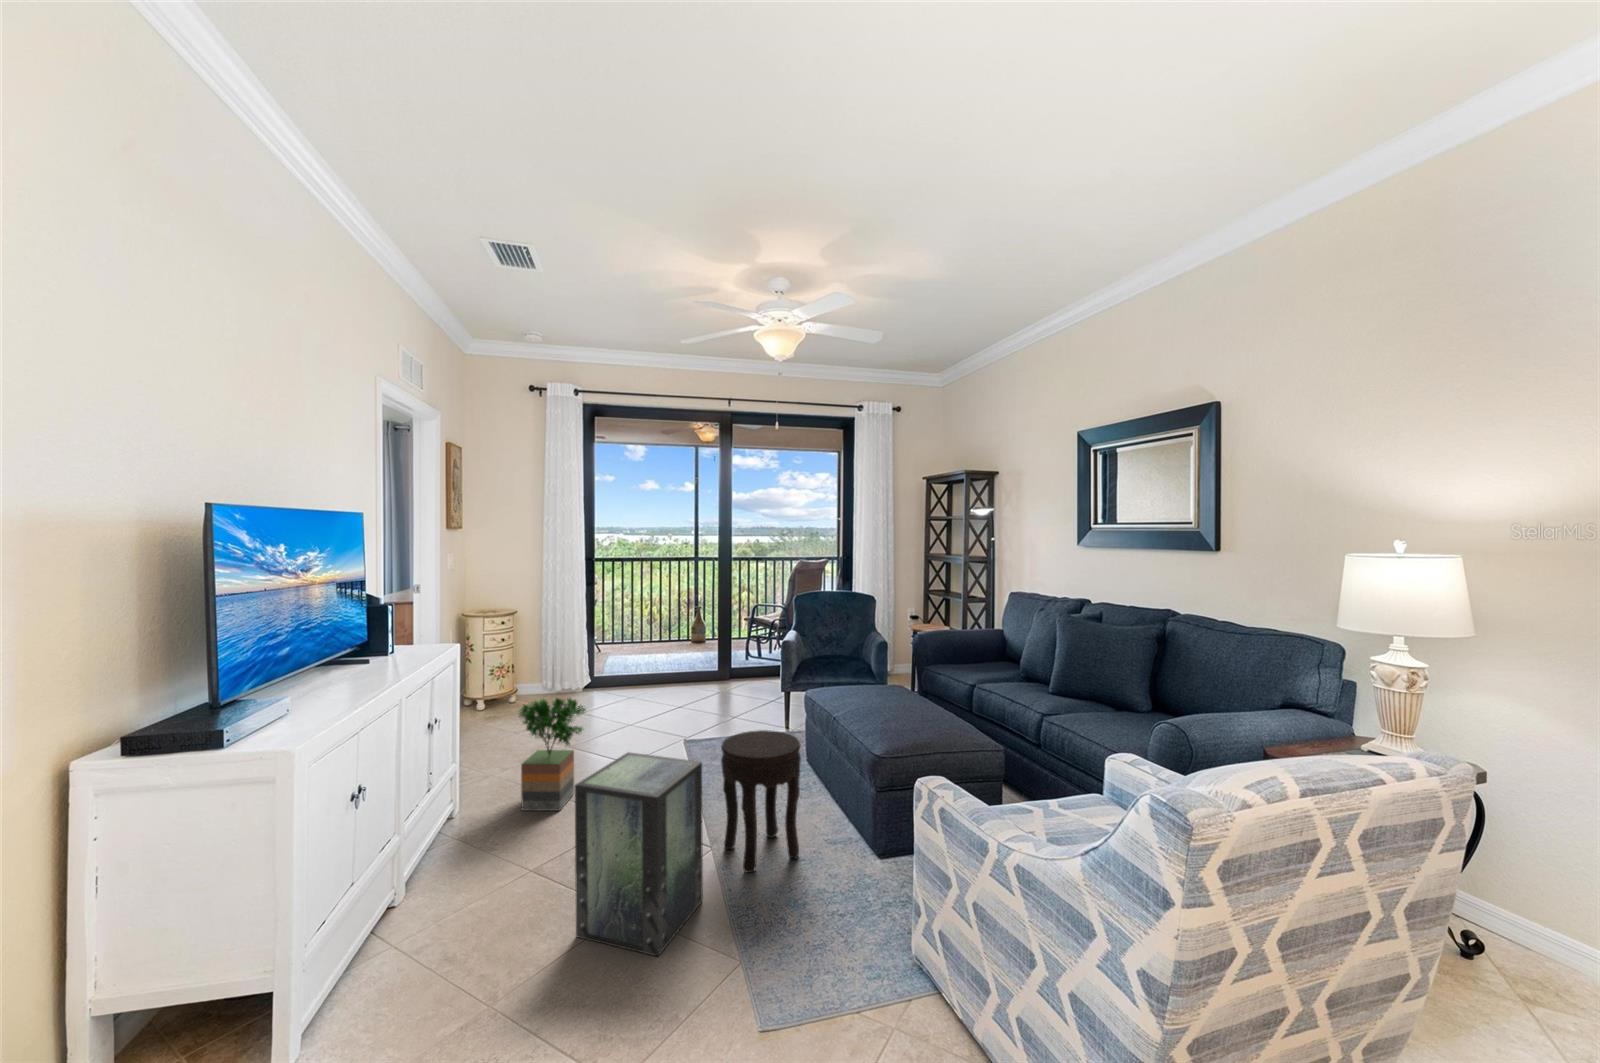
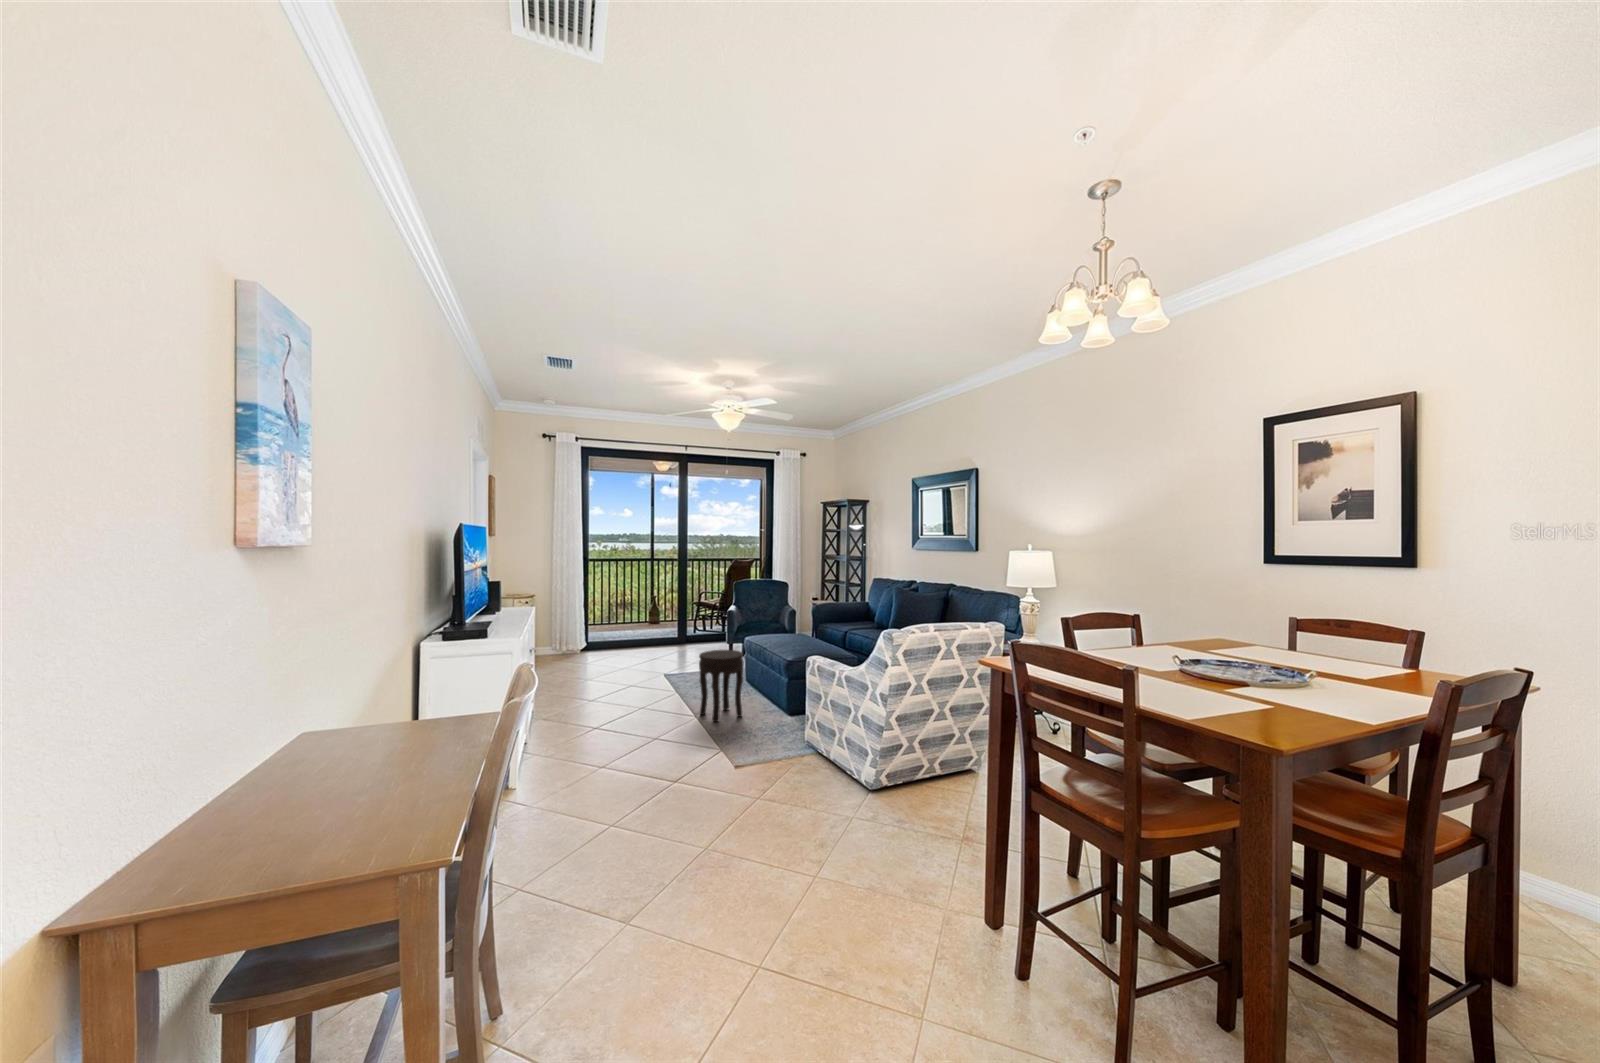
potted tree: present [519,698,586,811] -> none [566,638,611,705]
storage box: present [575,752,703,956] -> none [629,655,693,749]

